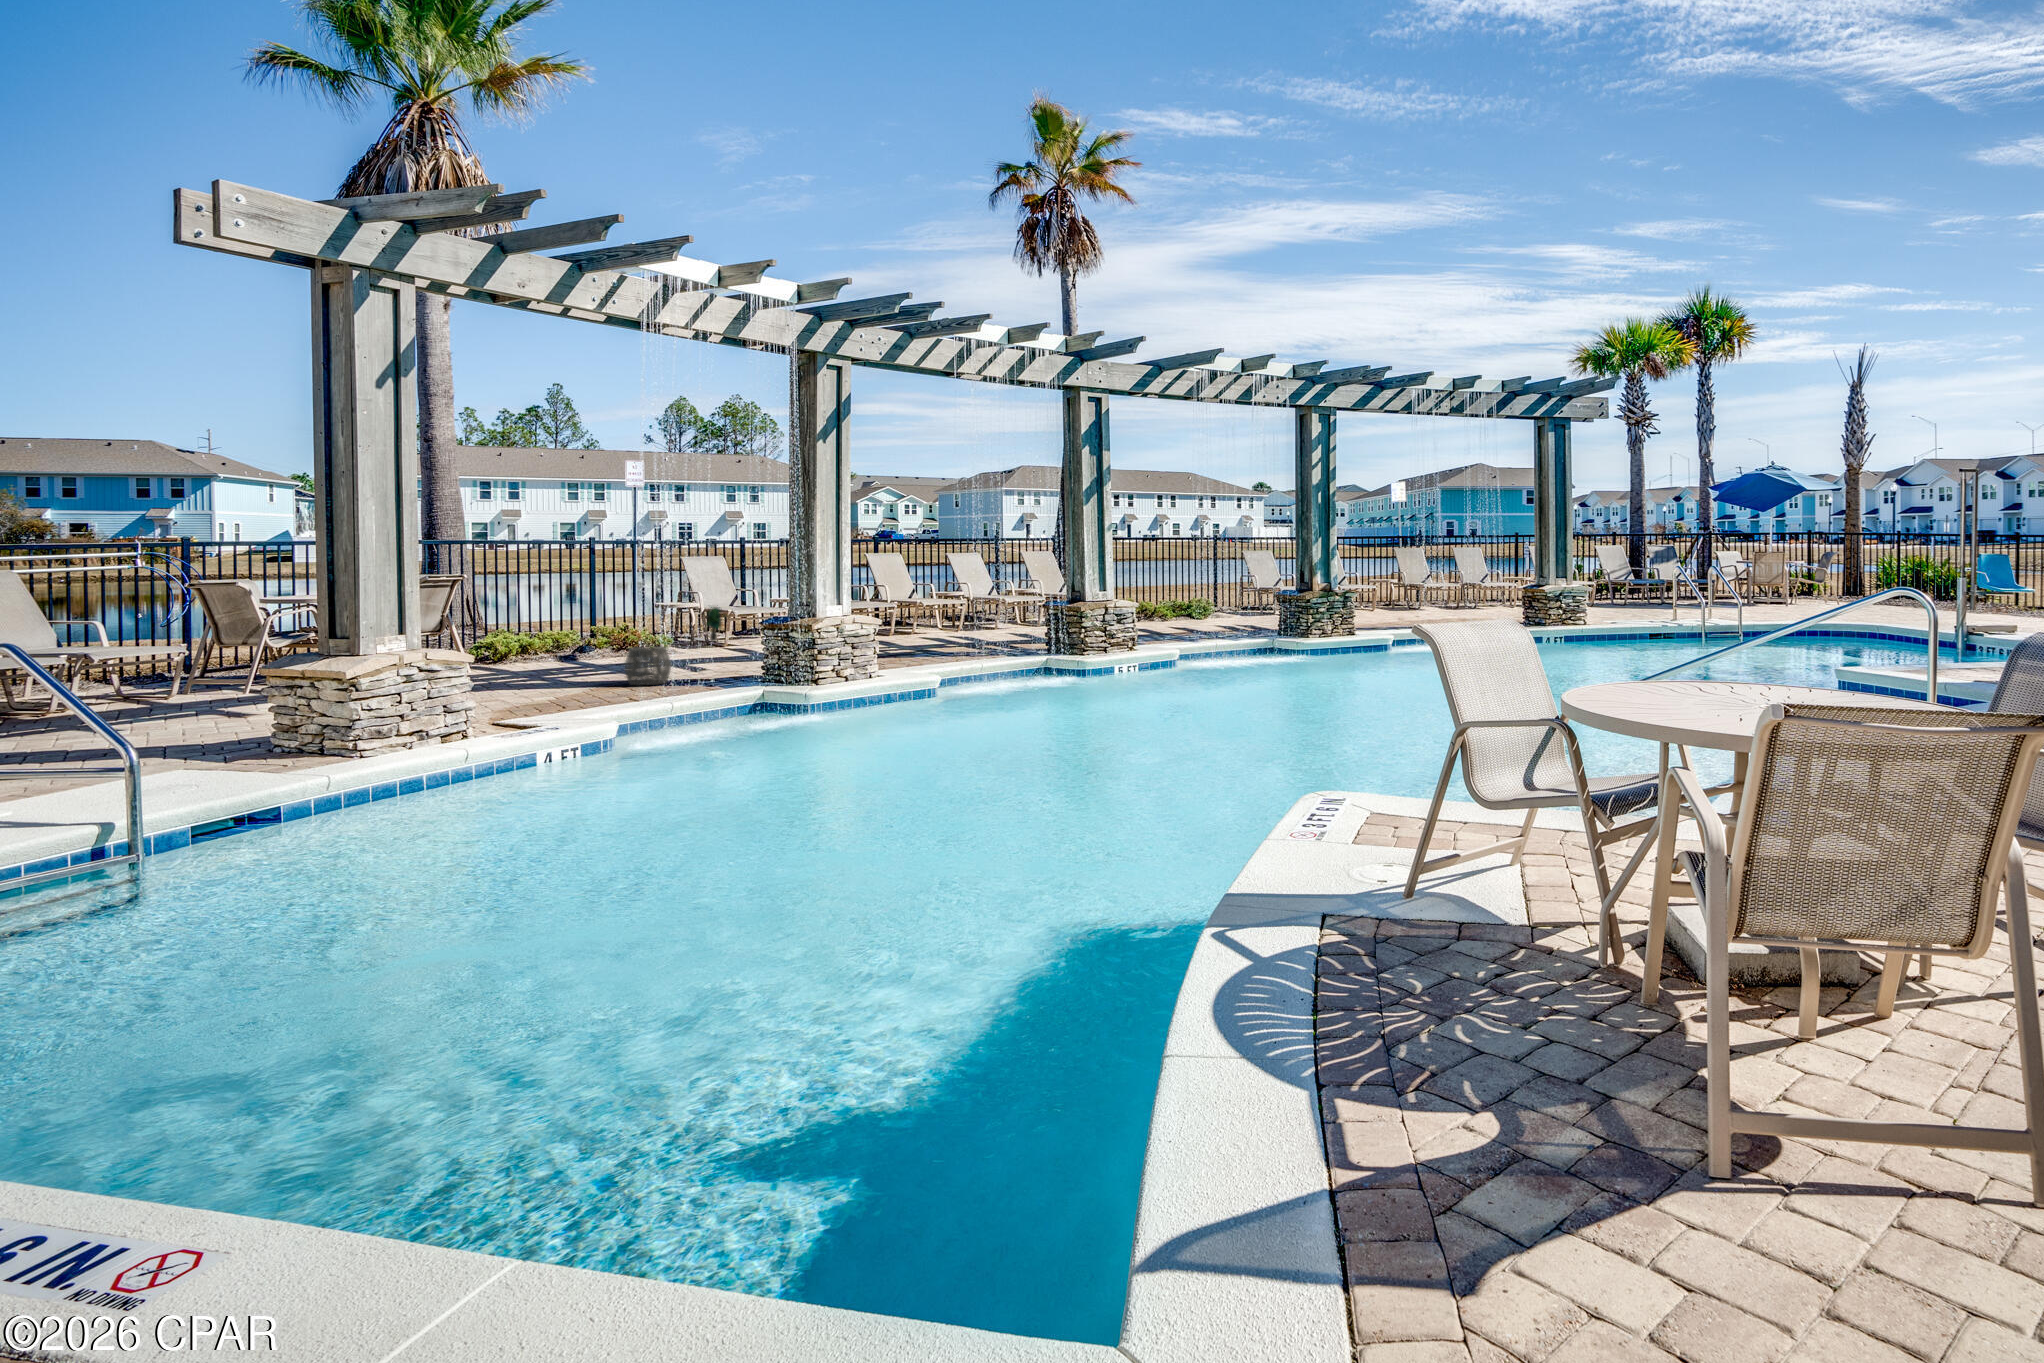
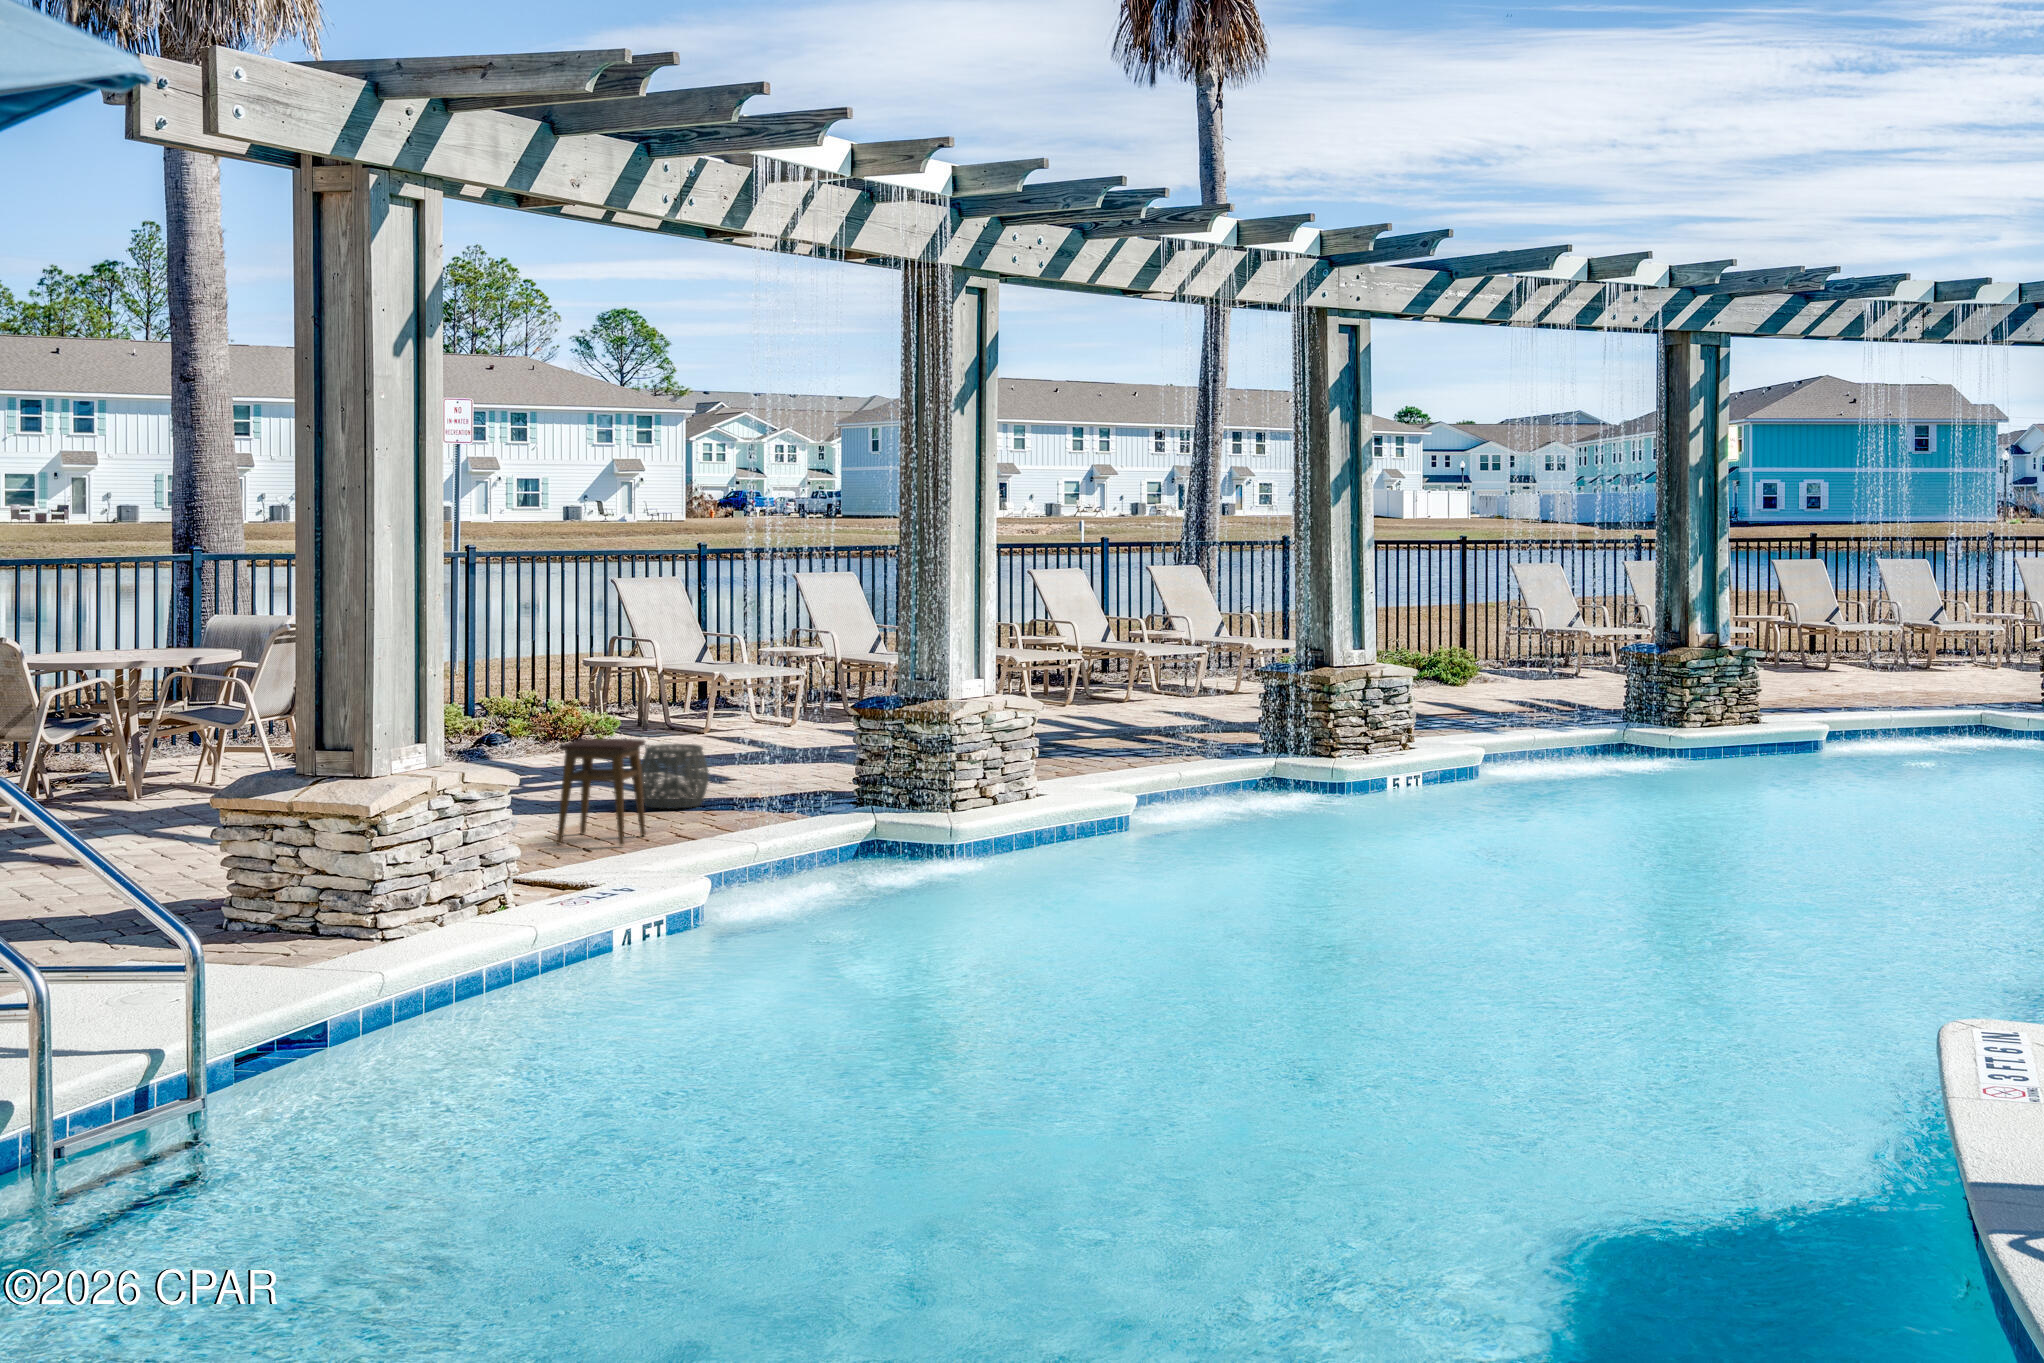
decorative plant: present [702,607,727,642] -> none [676,648,718,722]
stool: none [547,641,611,705] -> present [557,739,646,846]

